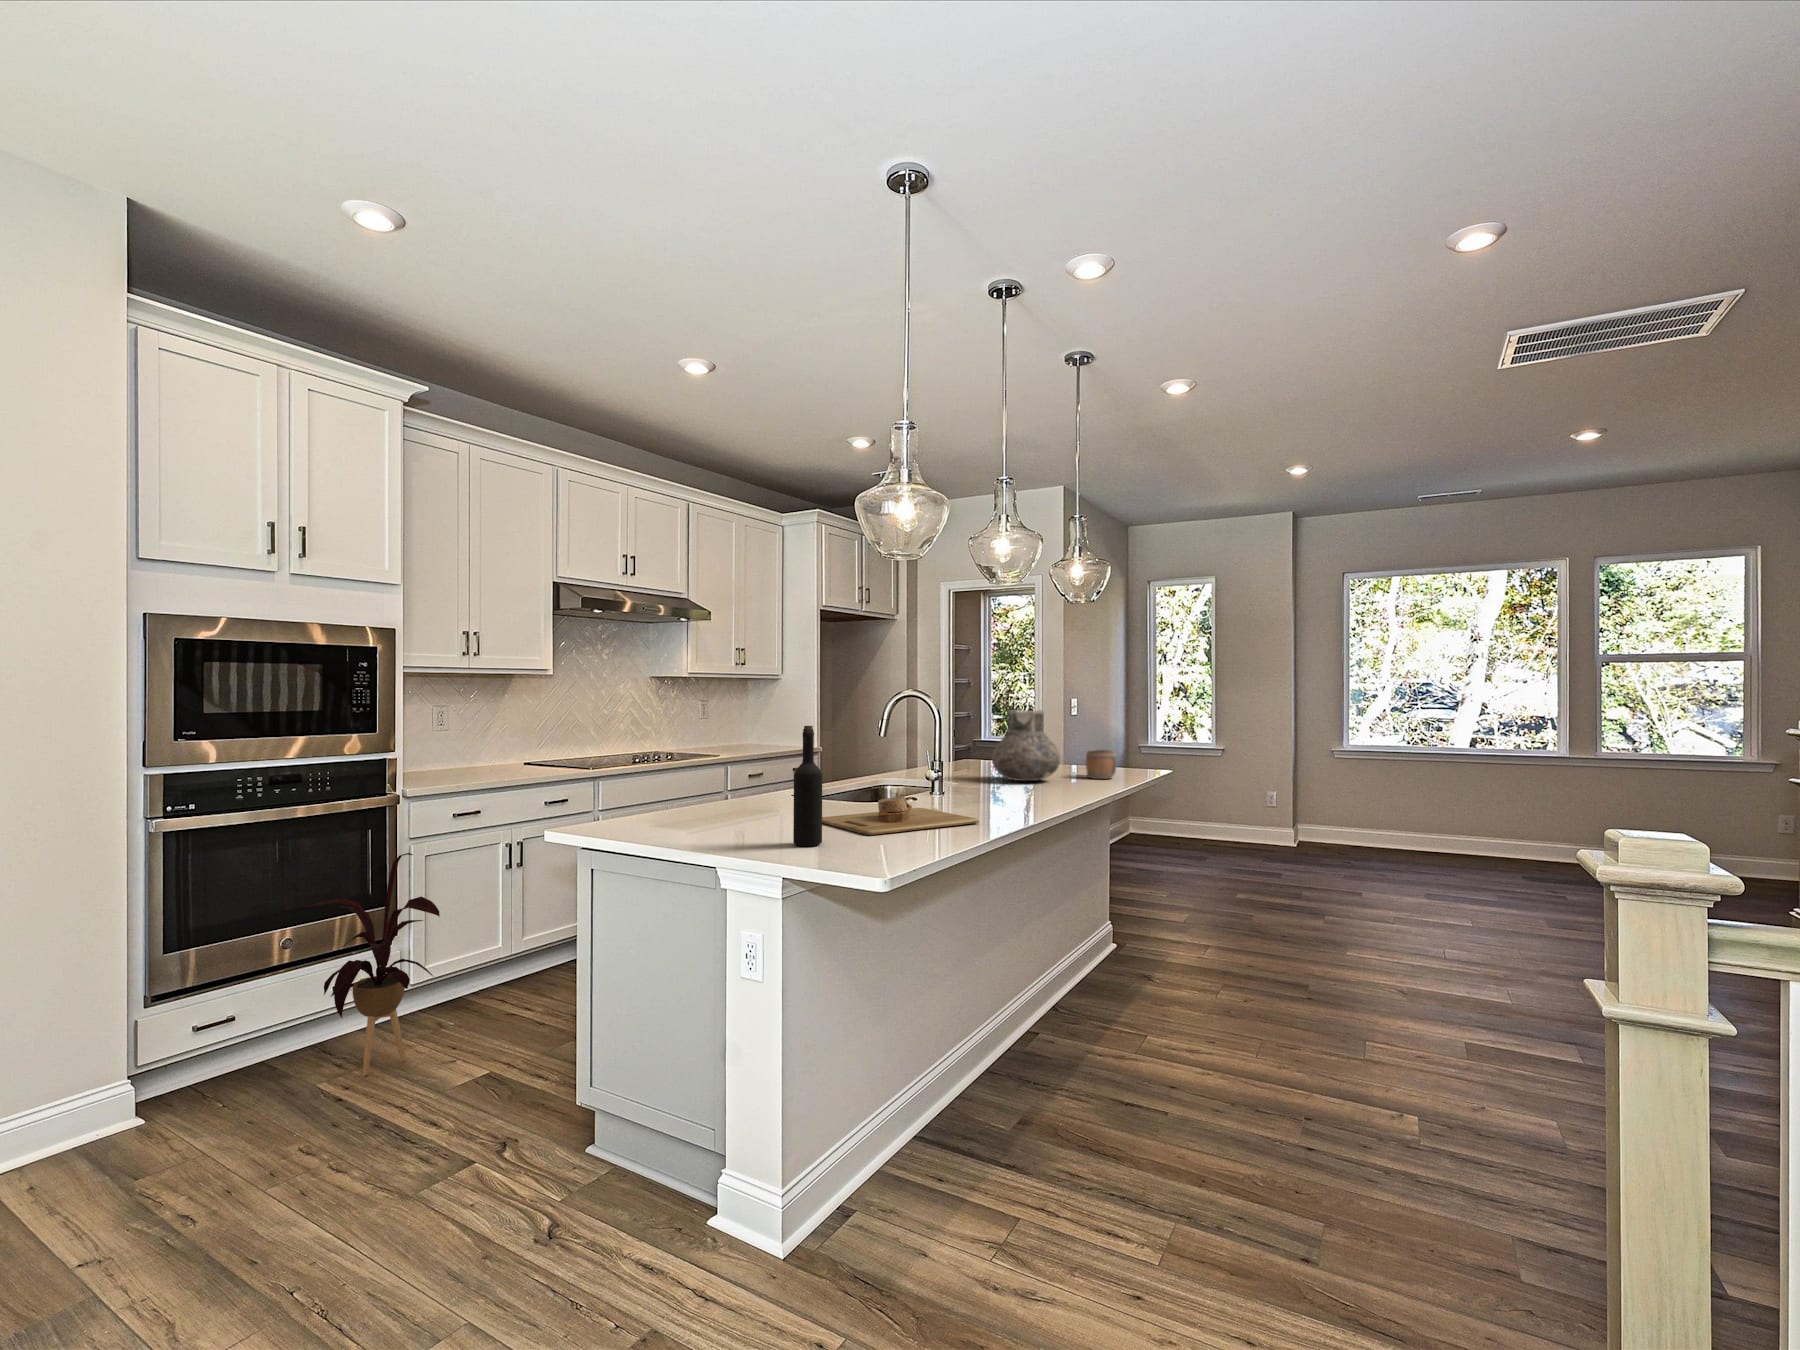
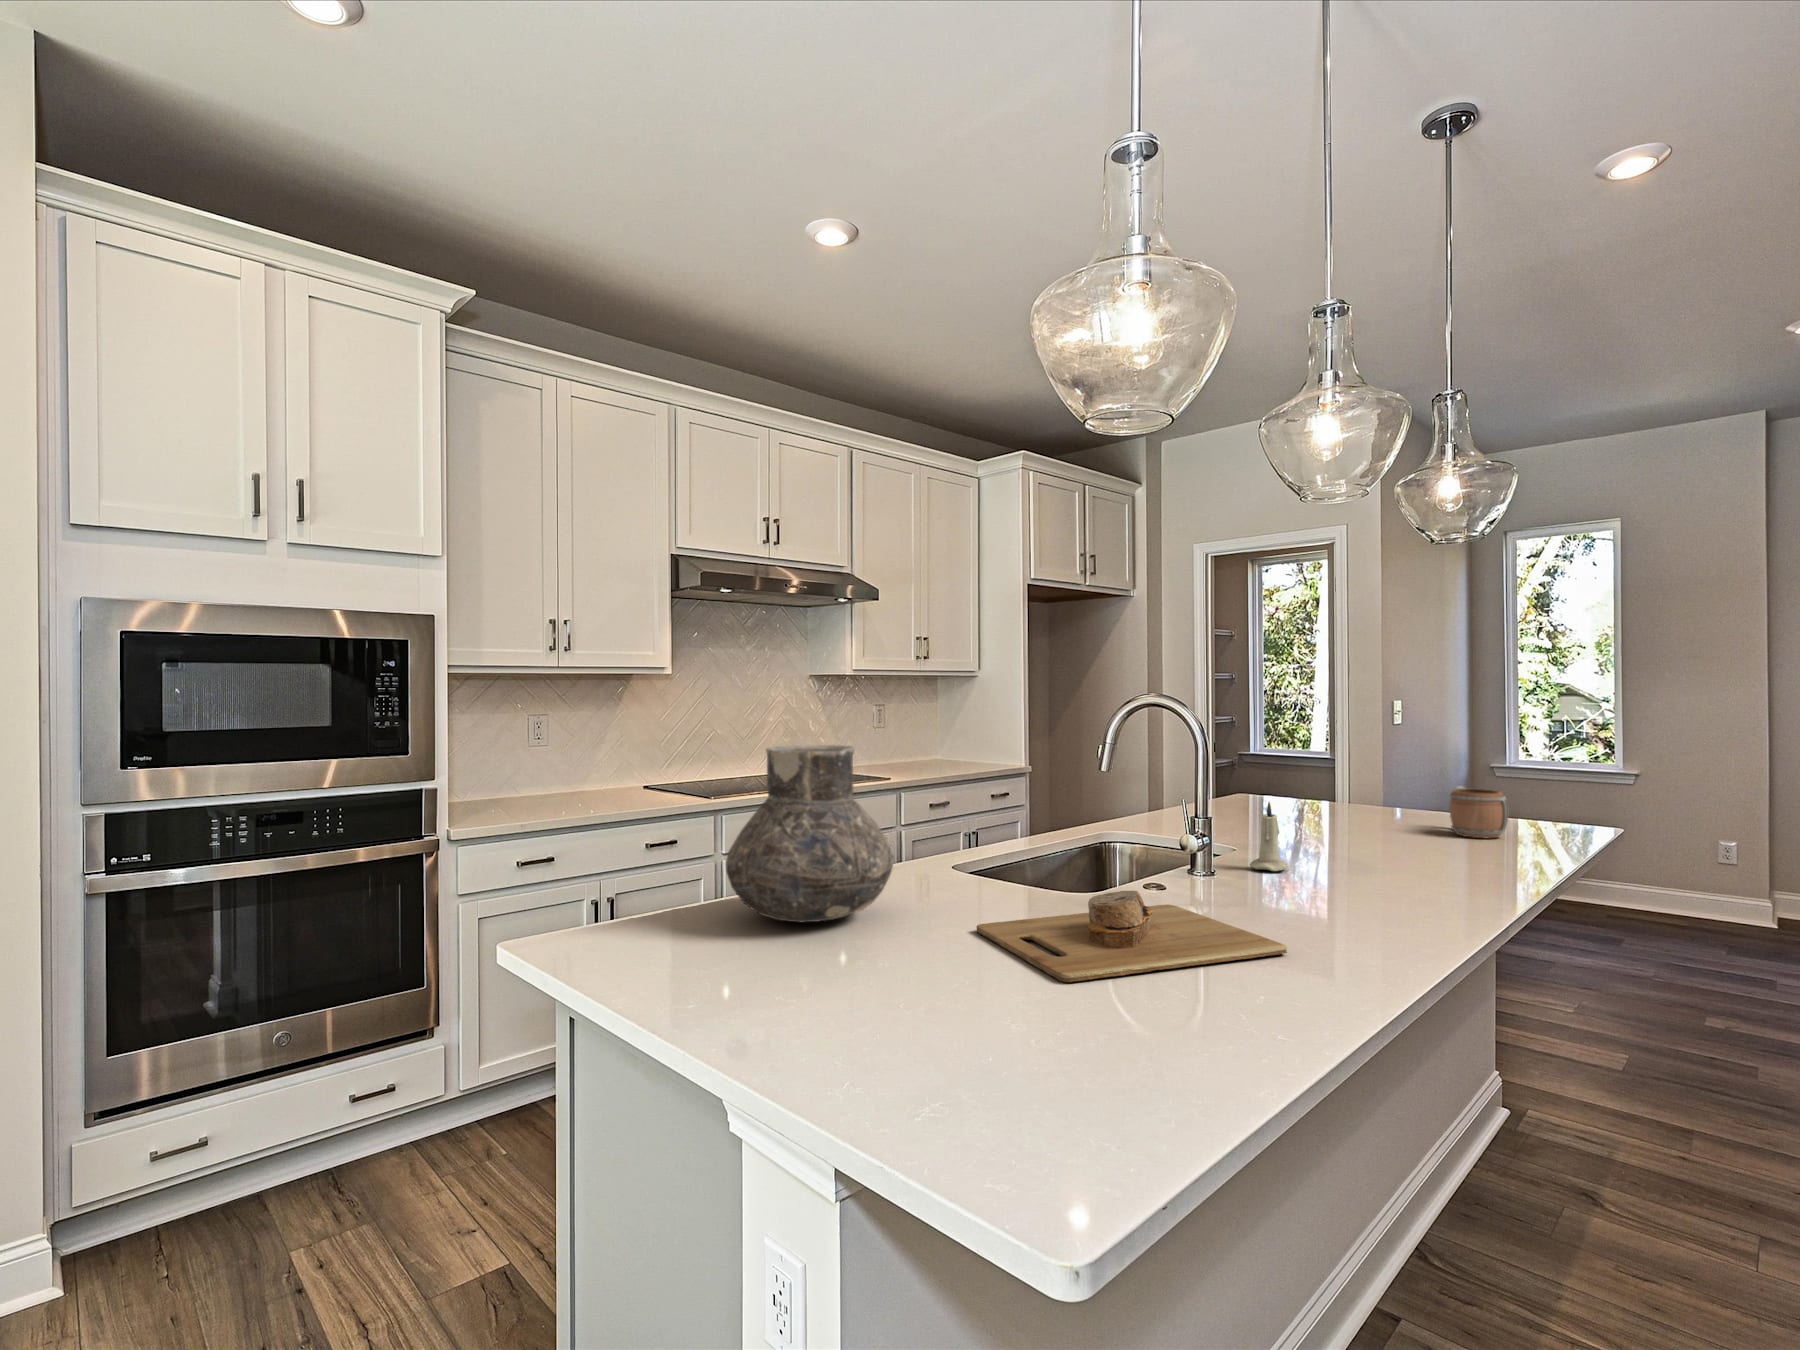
vase: present [992,710,1060,781] -> present [726,745,894,922]
wine bottle: present [793,726,822,846] -> none [909,771,966,1014]
candle: none [967,754,988,795] -> present [1250,802,1288,871]
house plant: present [305,853,440,1075] -> none [290,927,457,1238]

